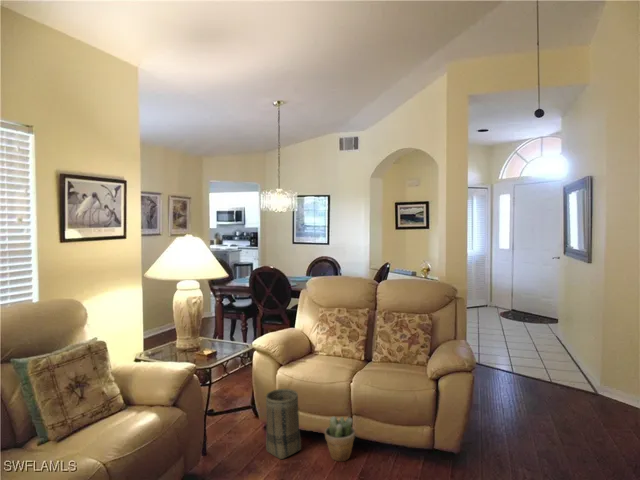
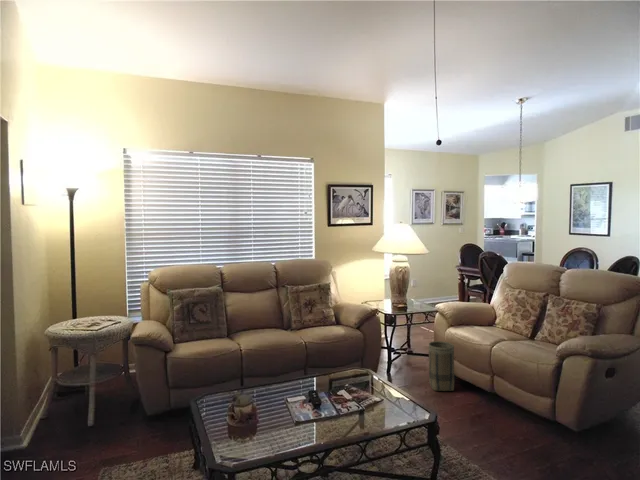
potted plant: present [325,417,355,461] -> none [466,370,493,407]

